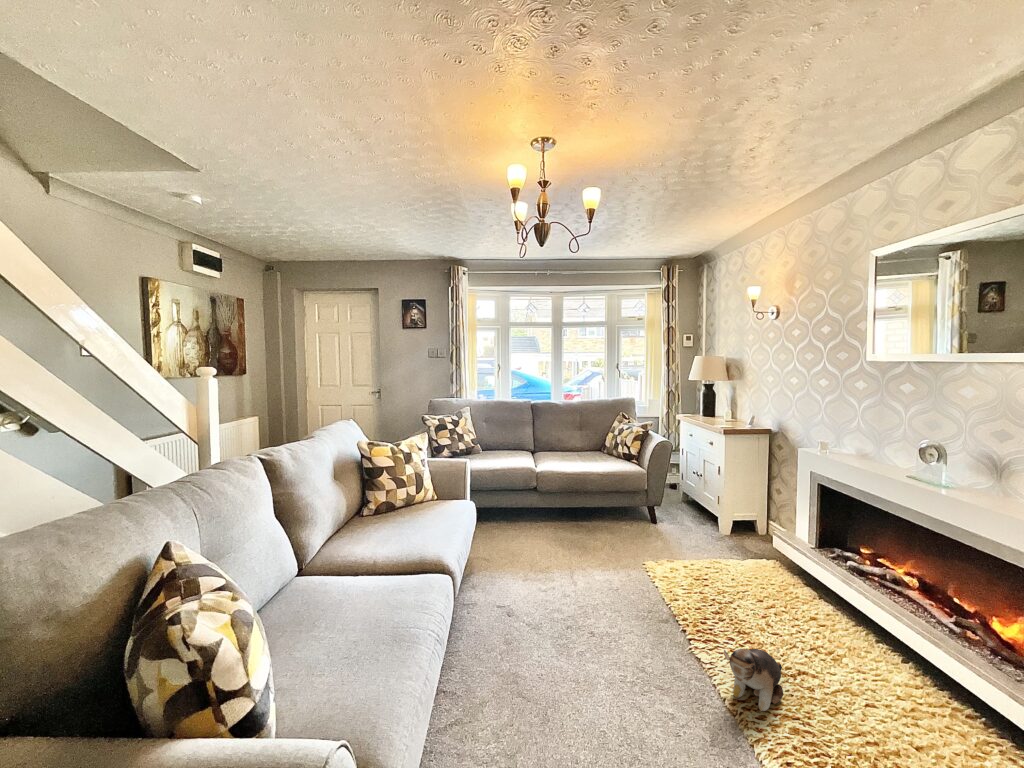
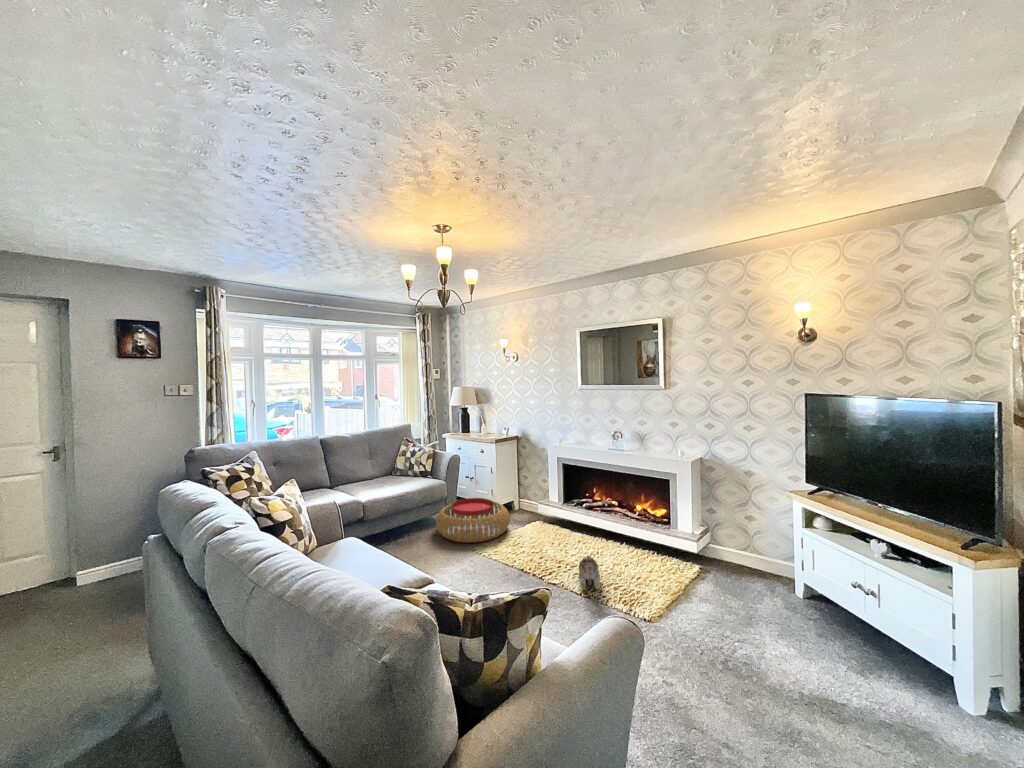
pouf: none [619,498,719,559] -> present [436,498,510,543]

